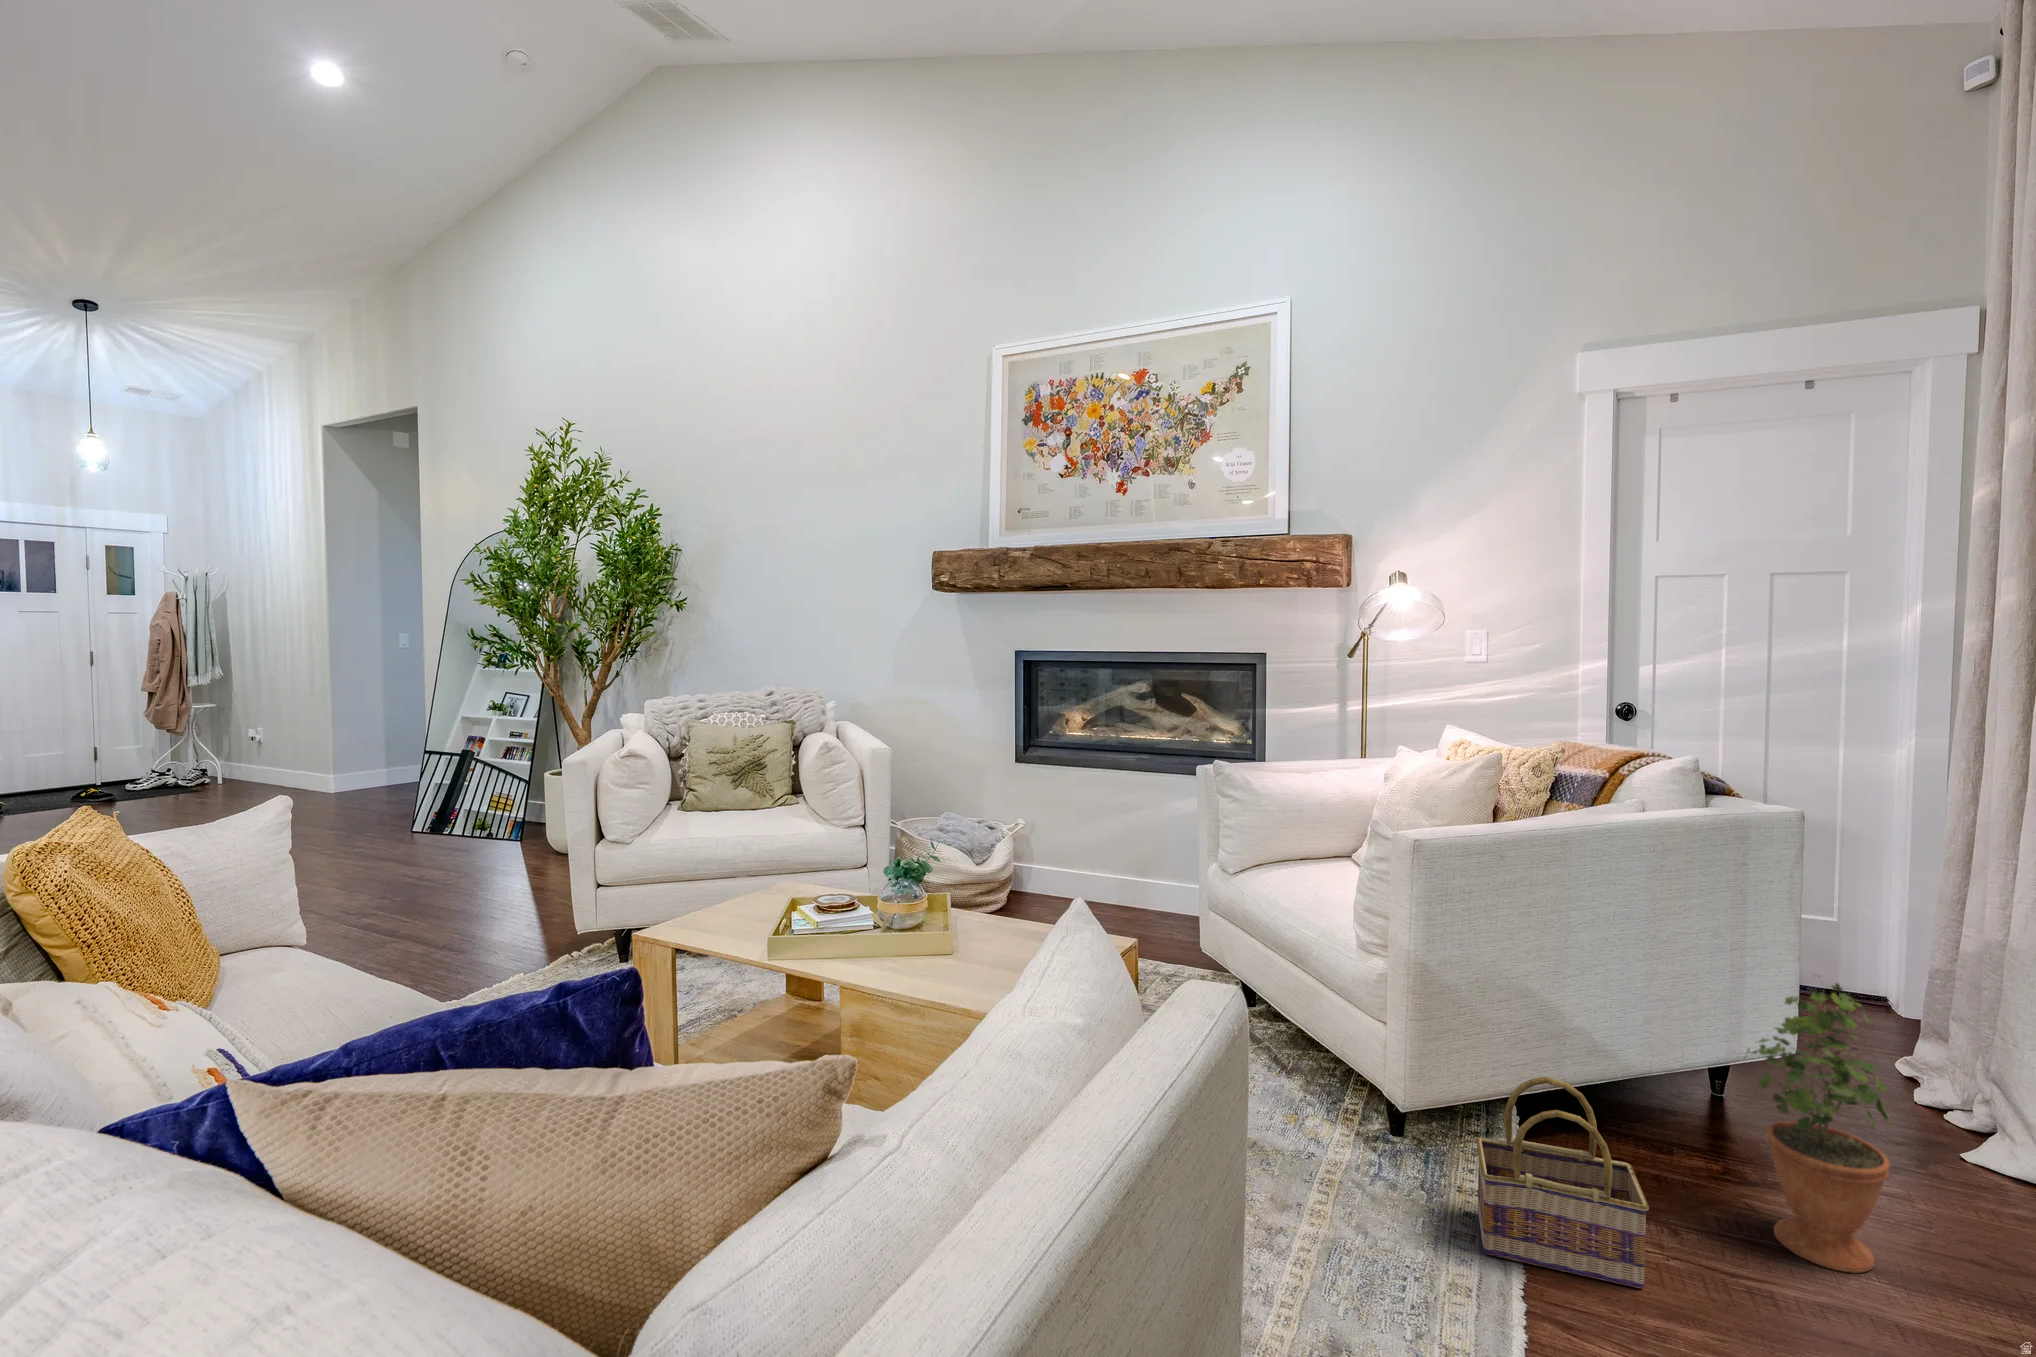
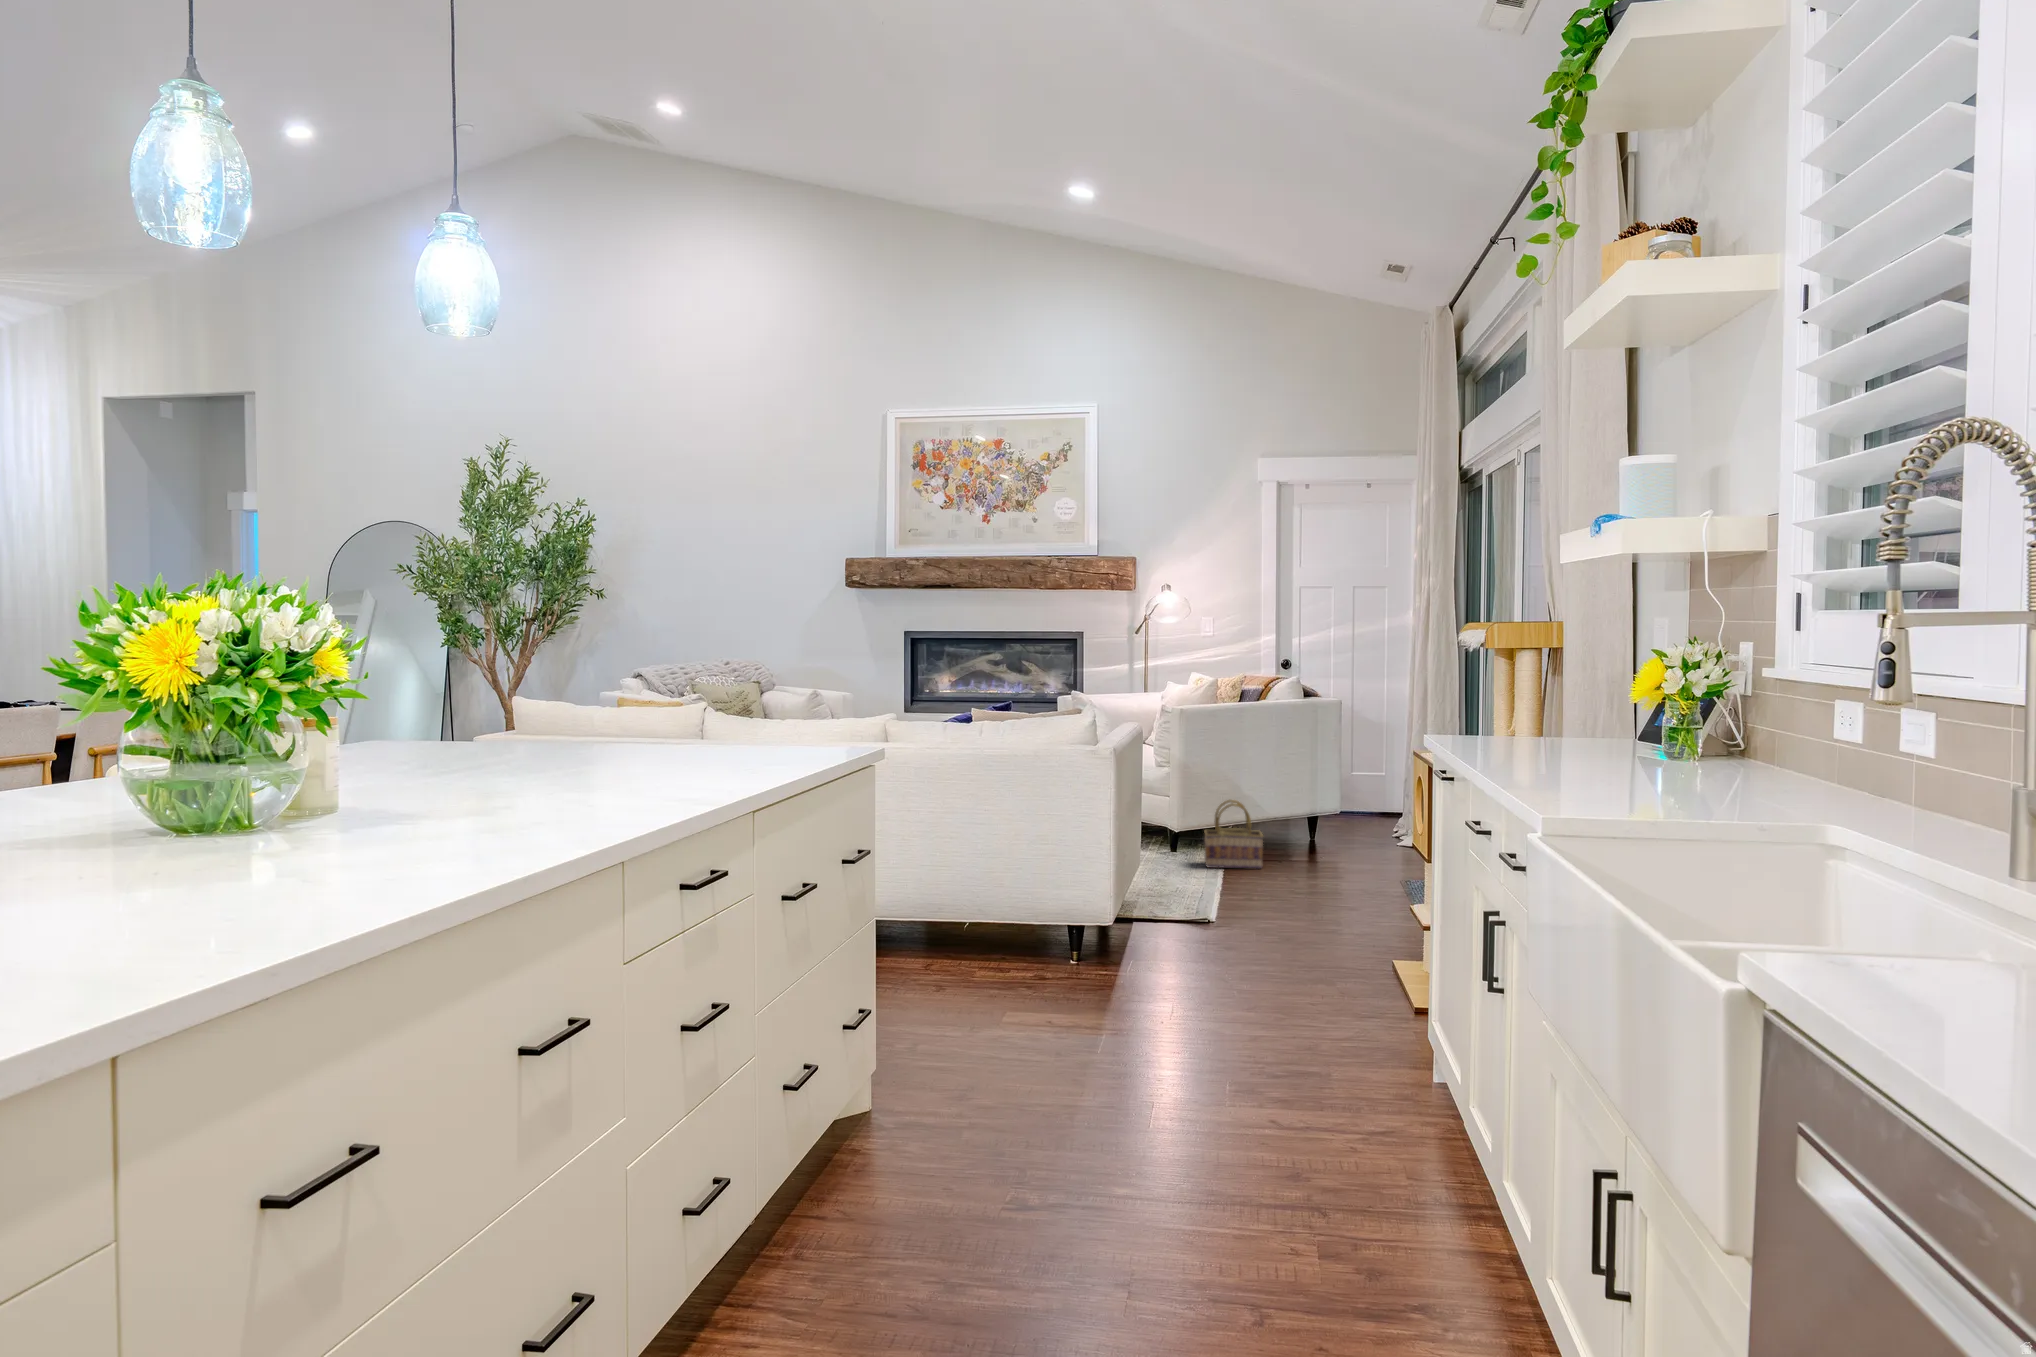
potted plant: present [1747,976,1891,1272] -> none [1302,754,1350,862]

